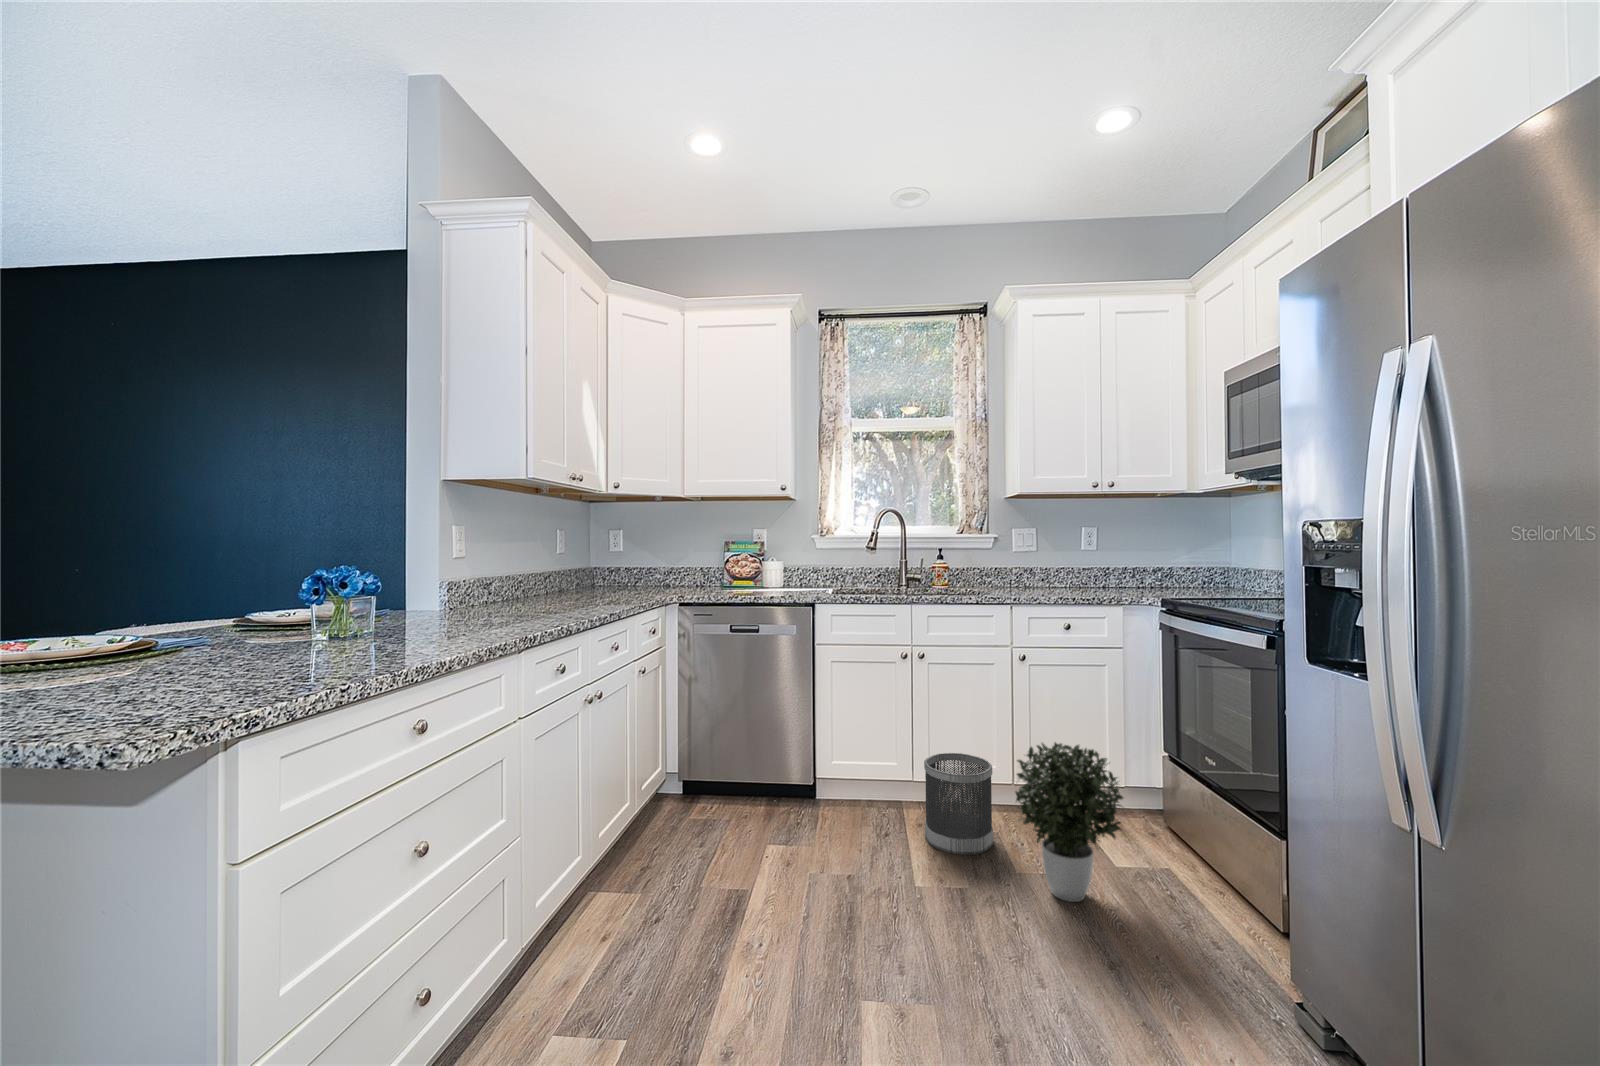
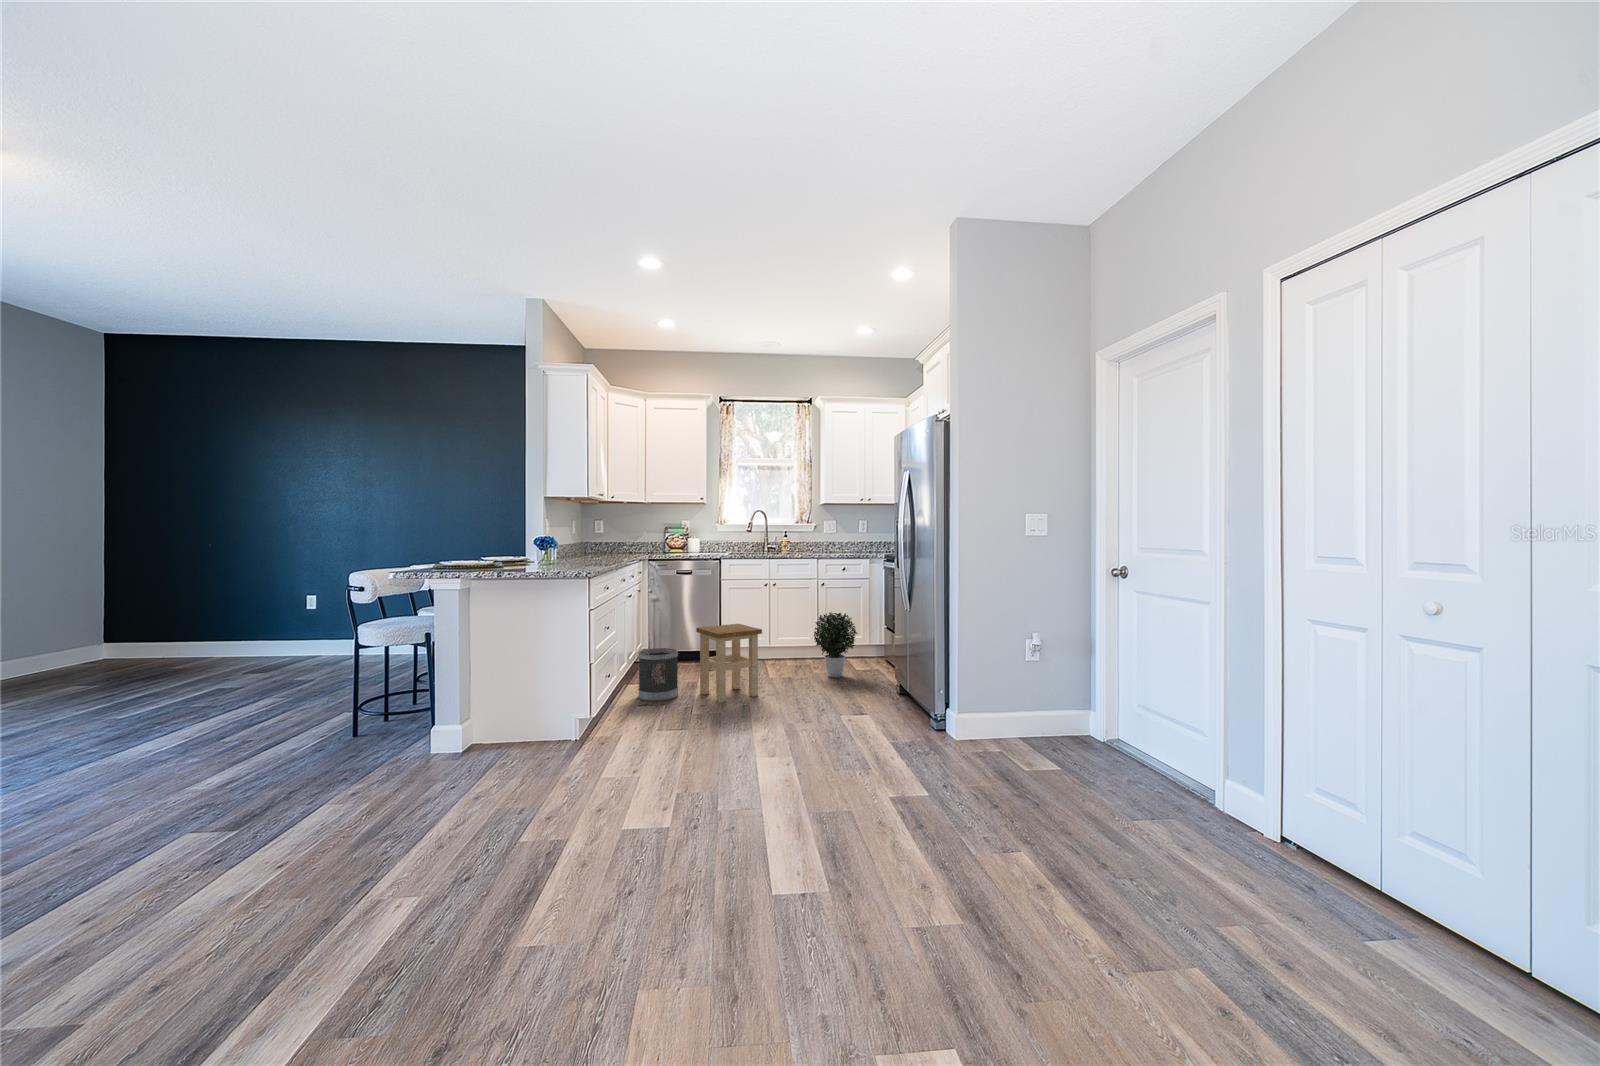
wastebasket: present [924,753,993,855] -> present [639,648,678,701]
stool: none [737,778,895,1025] -> present [696,624,762,703]

